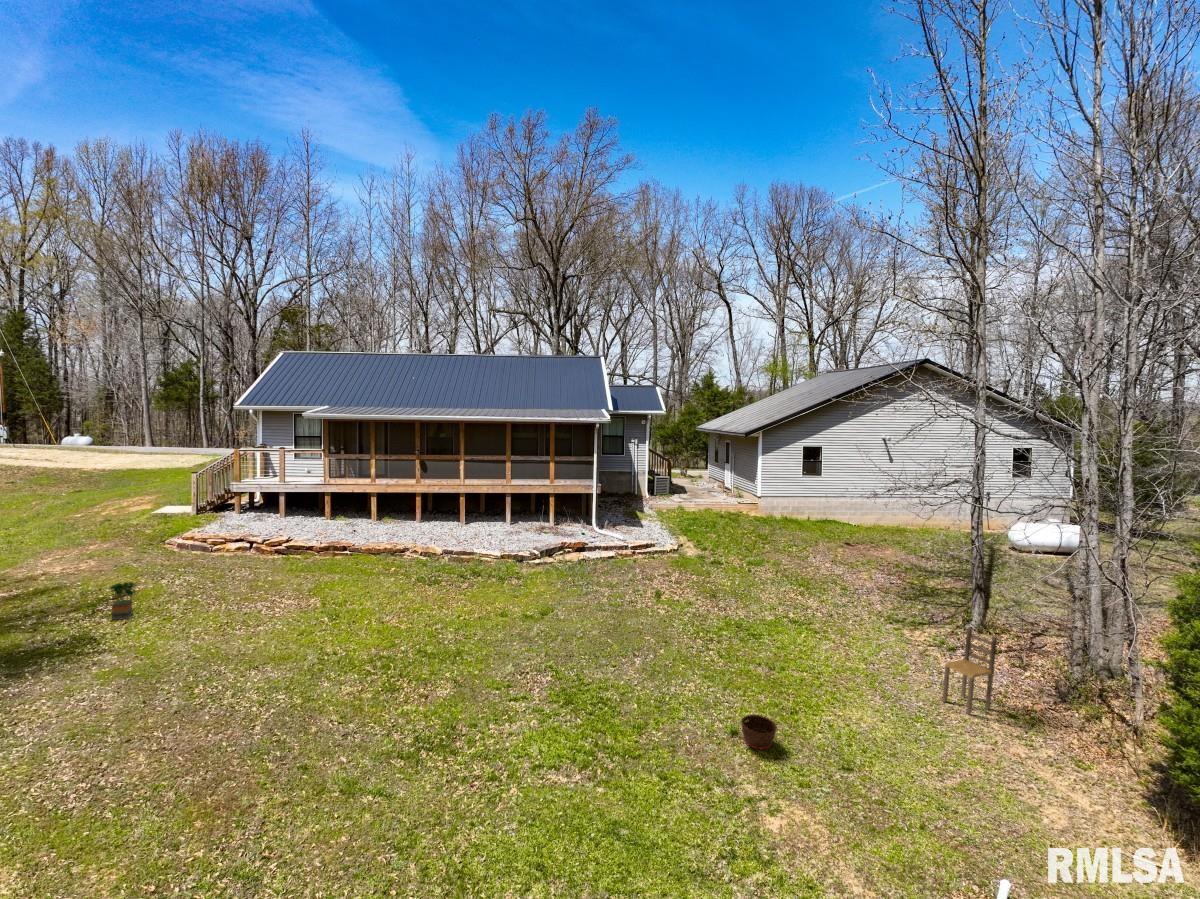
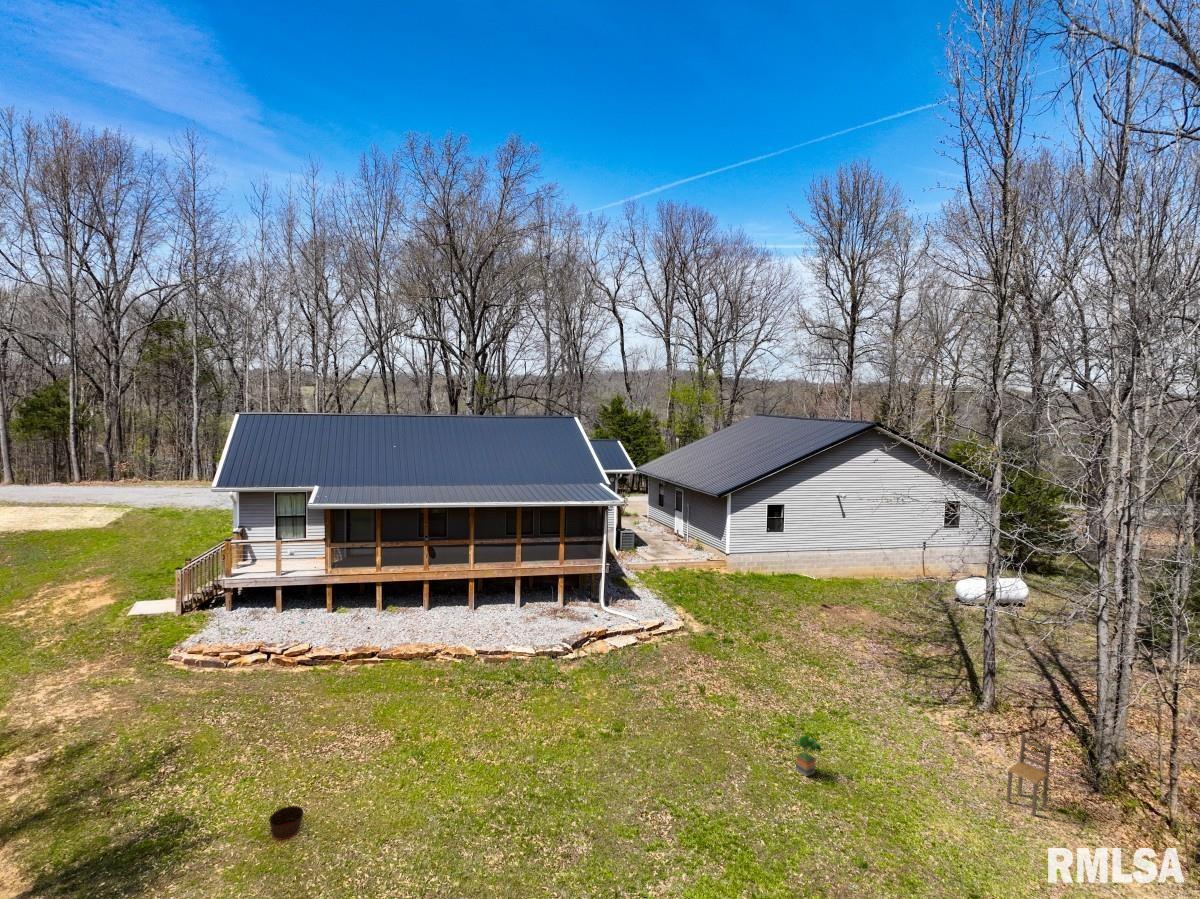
potted tree: present [109,582,137,620] -> present [794,735,822,776]
basket: present [741,715,777,749] -> present [269,806,304,840]

